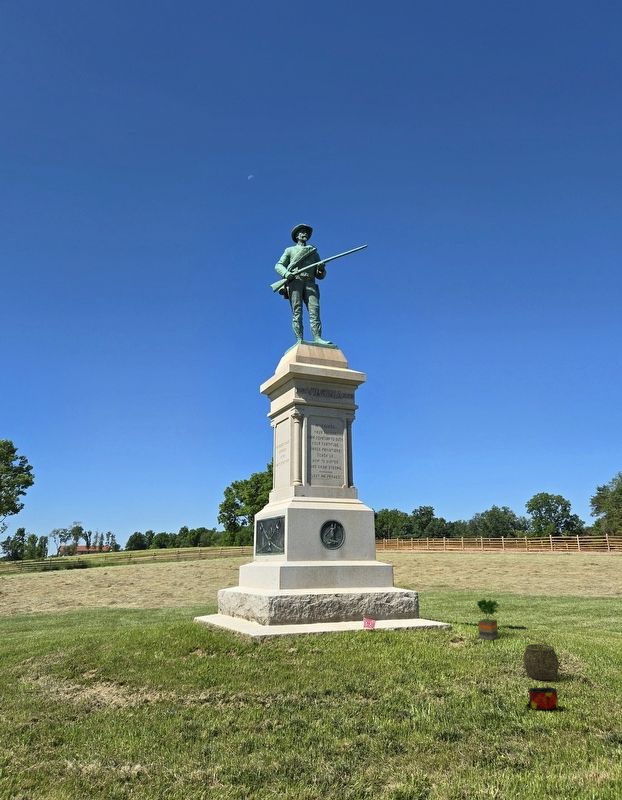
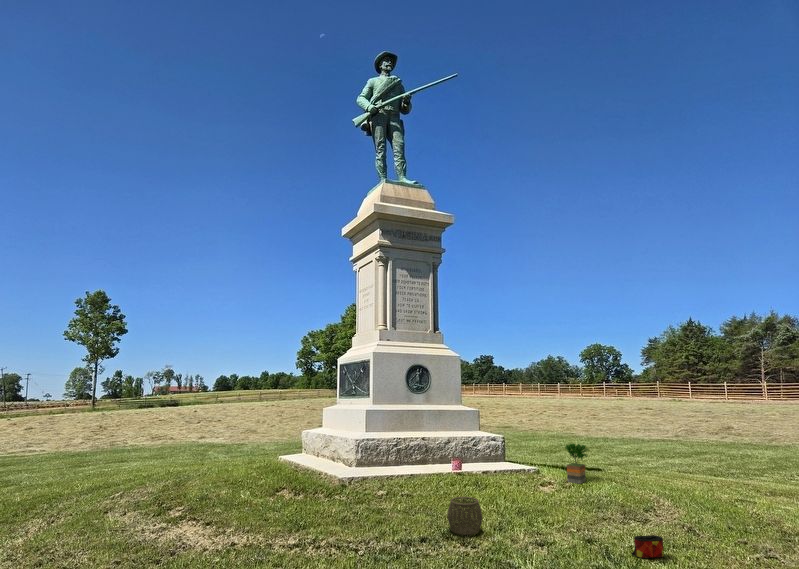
woven basket: present [523,644,559,680] -> present [448,497,482,535]

